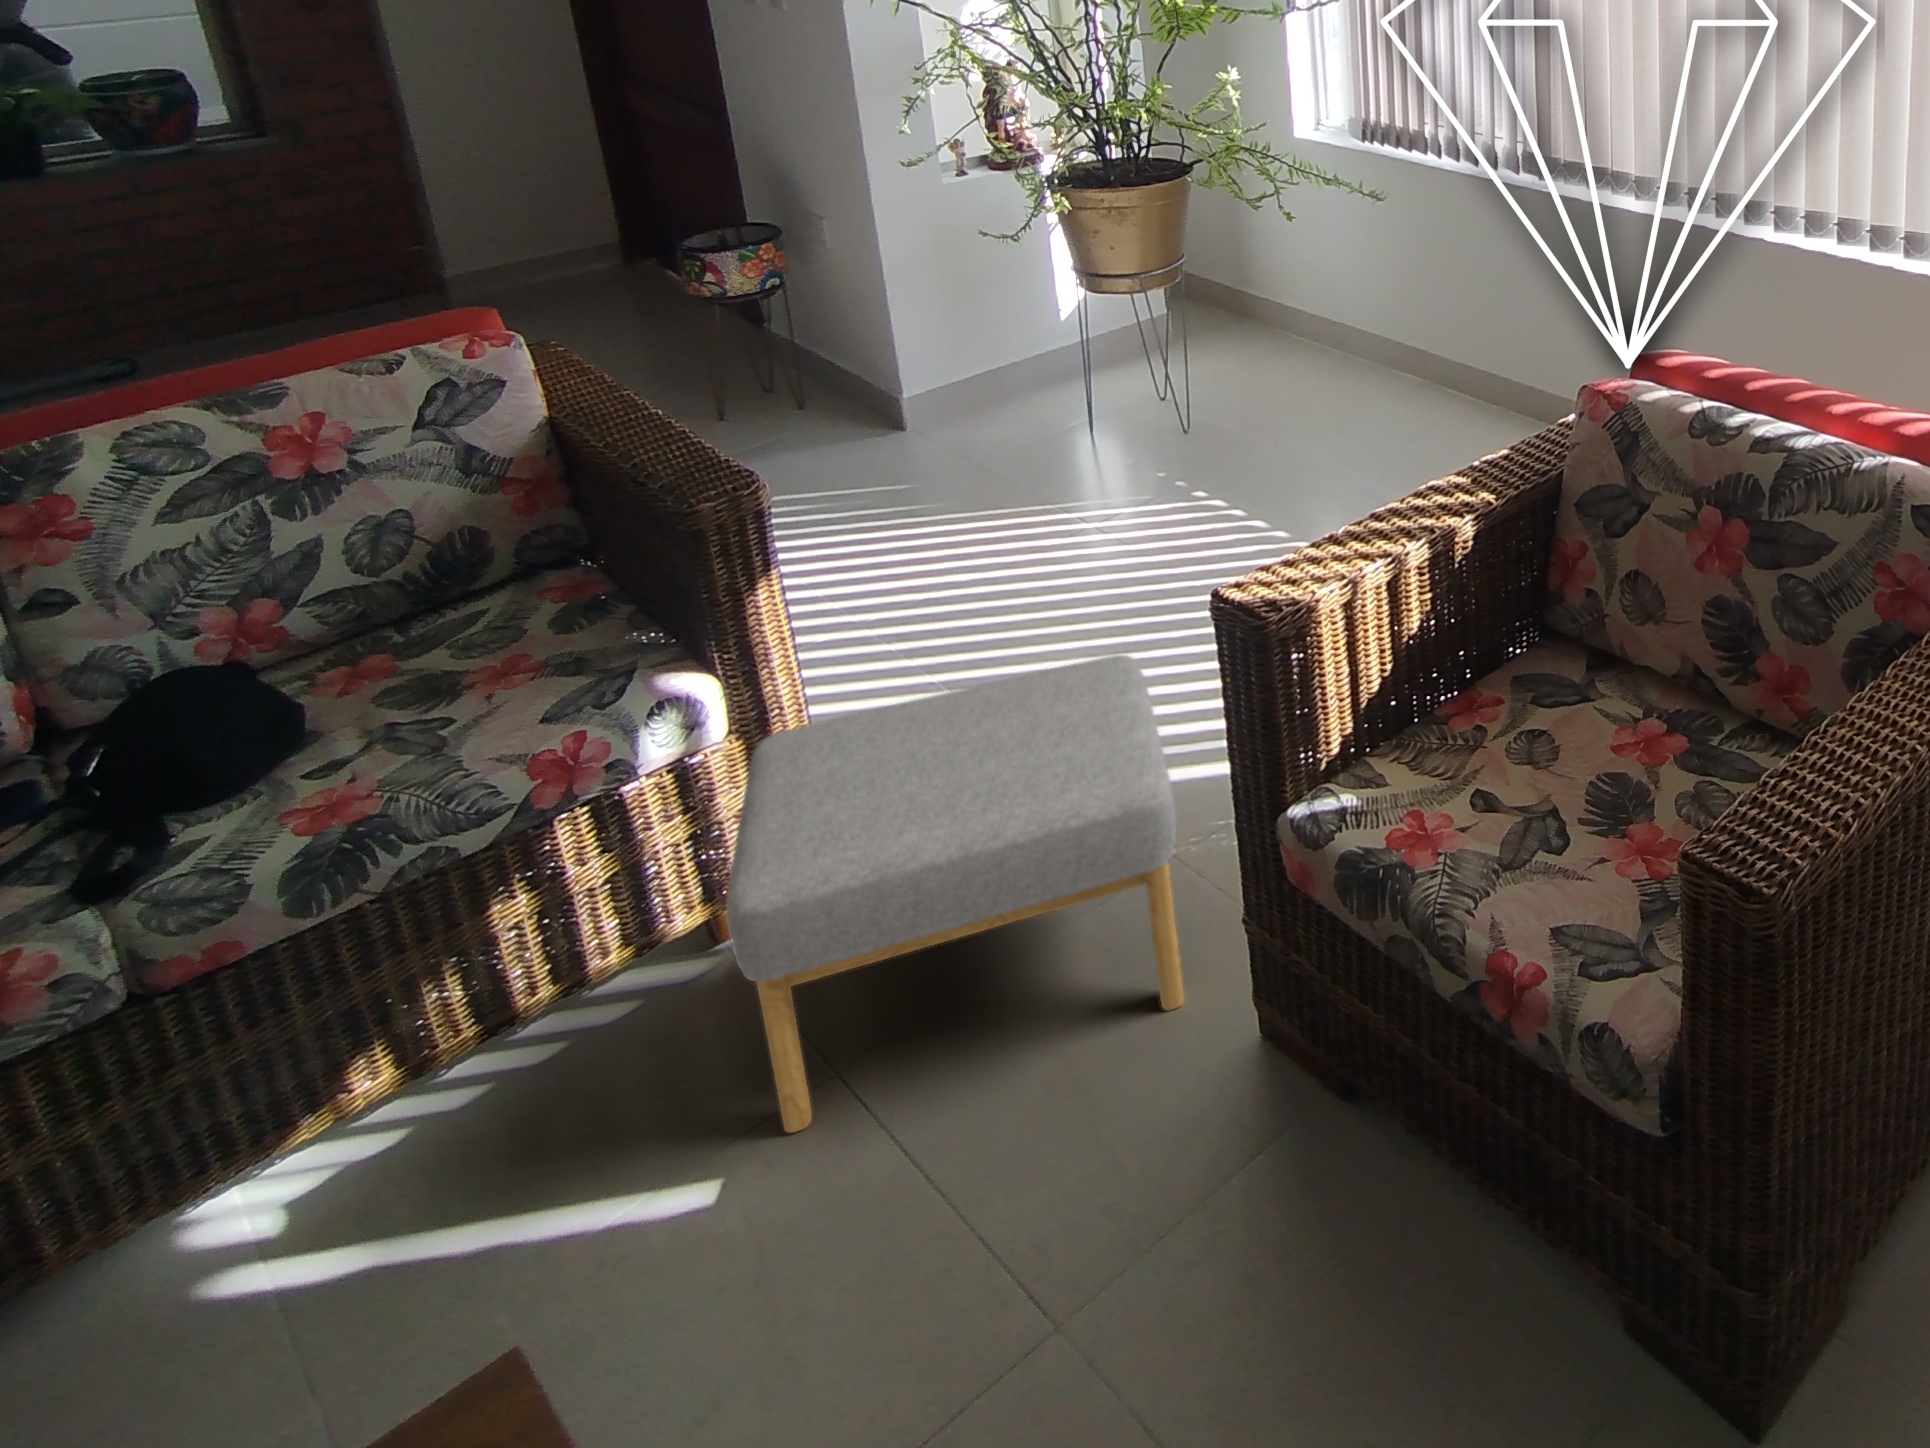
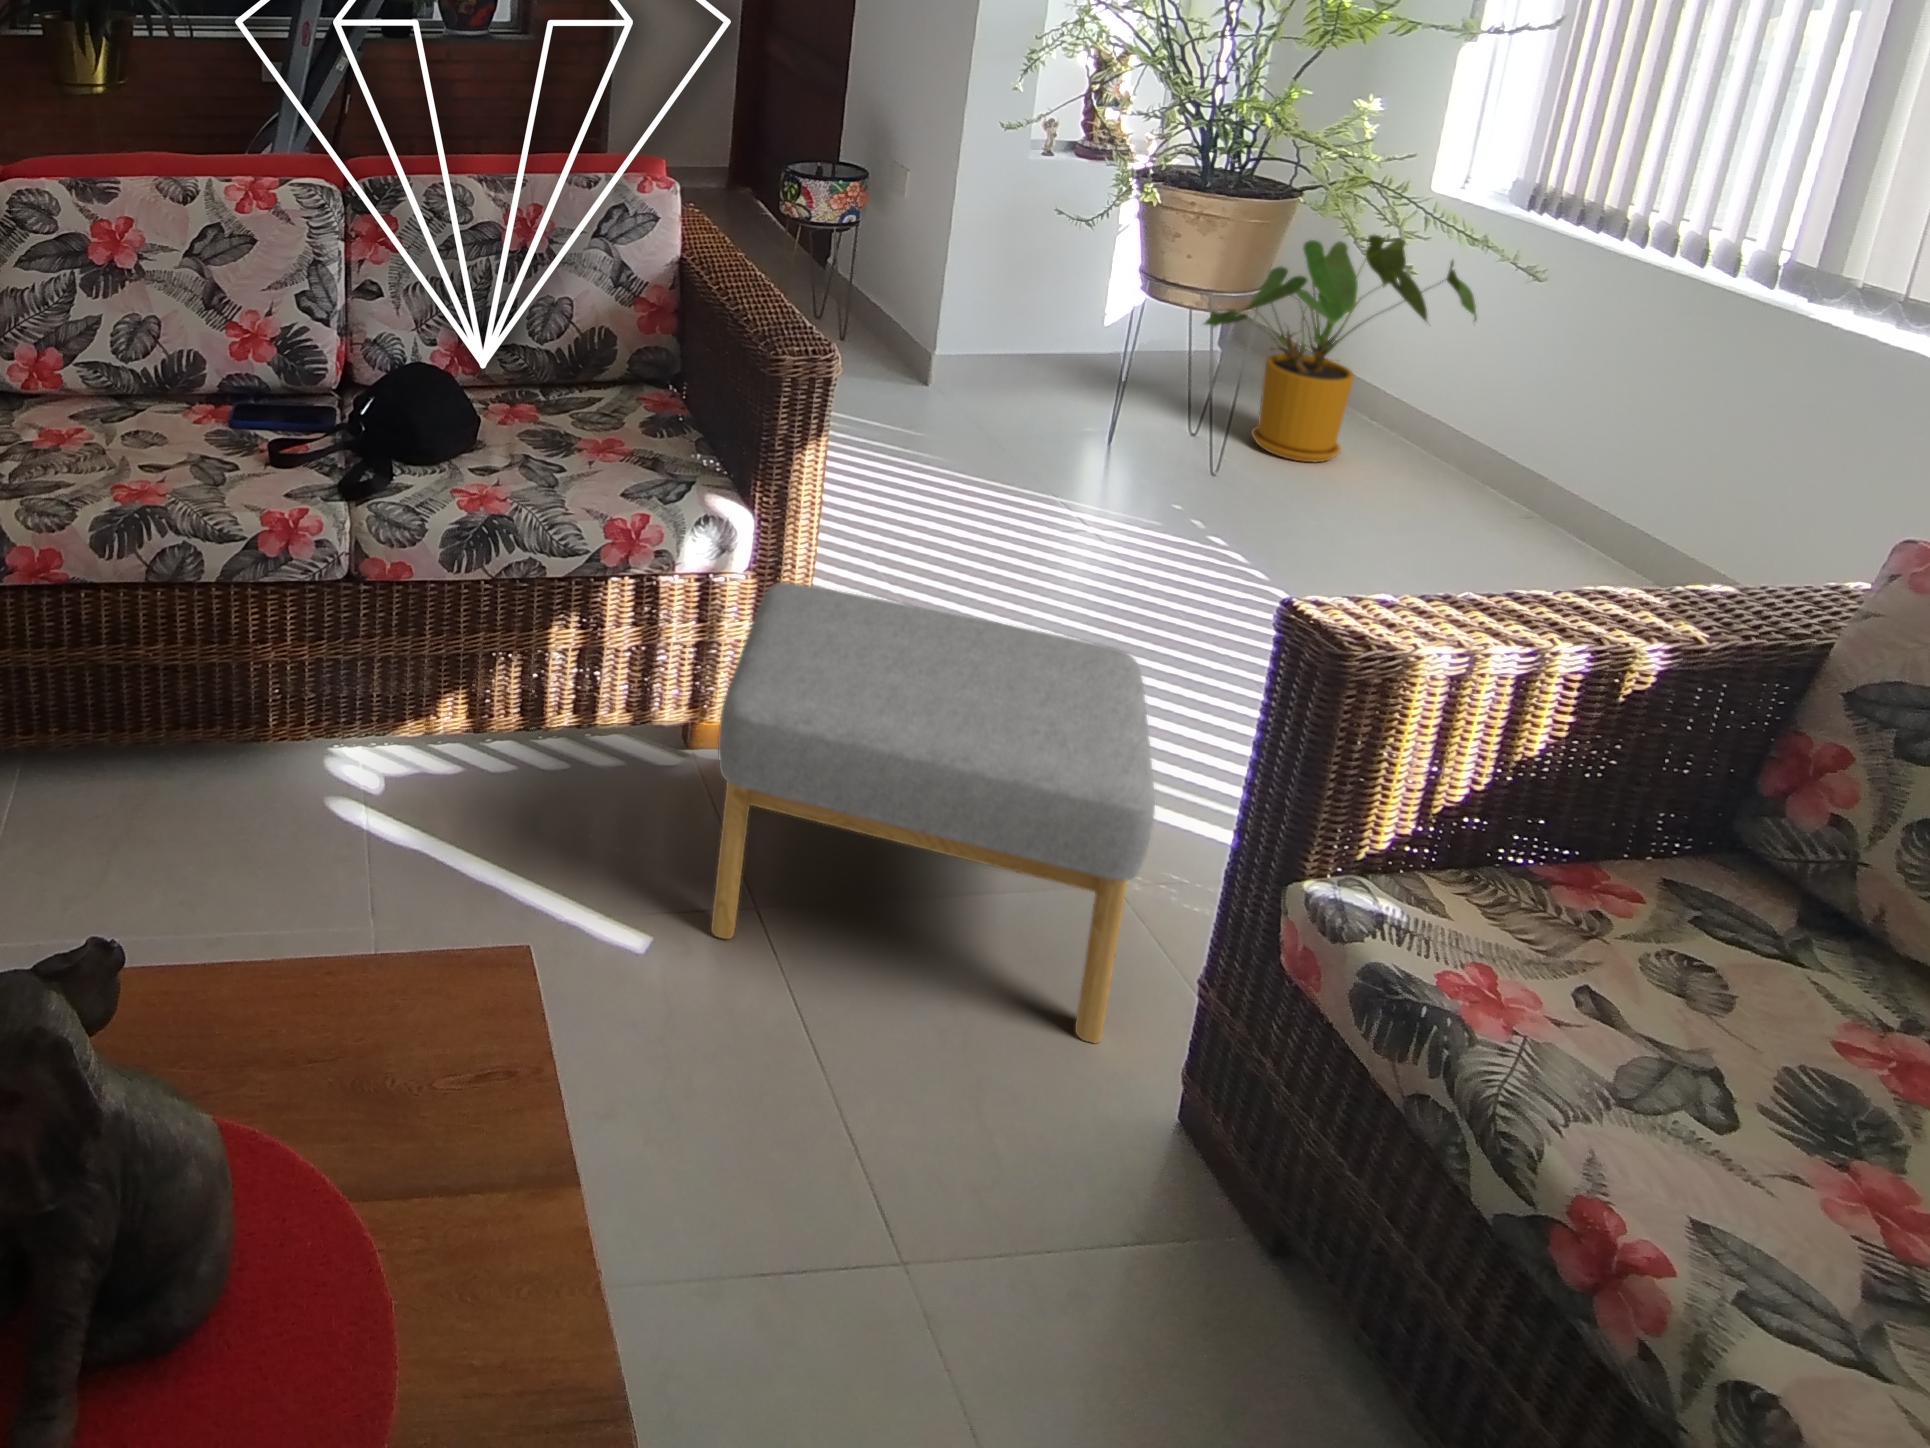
house plant: none [1143,183,1347,389] -> present [1204,235,1477,462]

